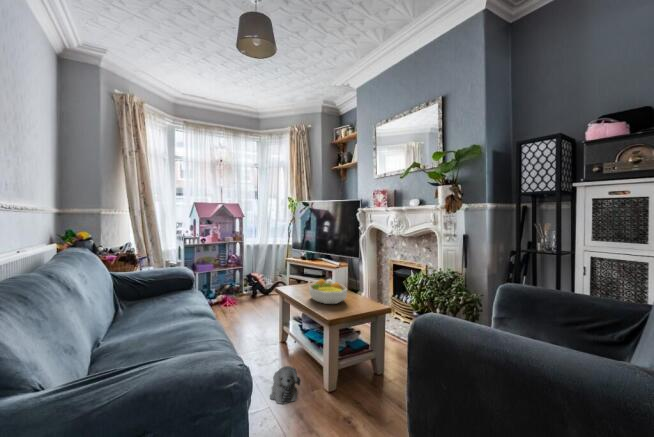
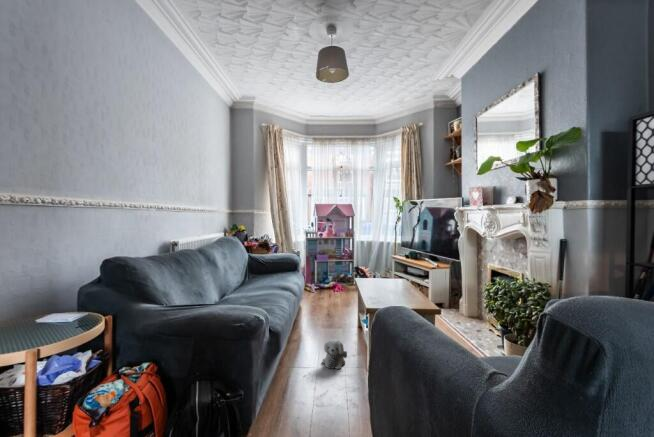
fruit bowl: present [309,279,347,304] -> none [370,273,403,297]

